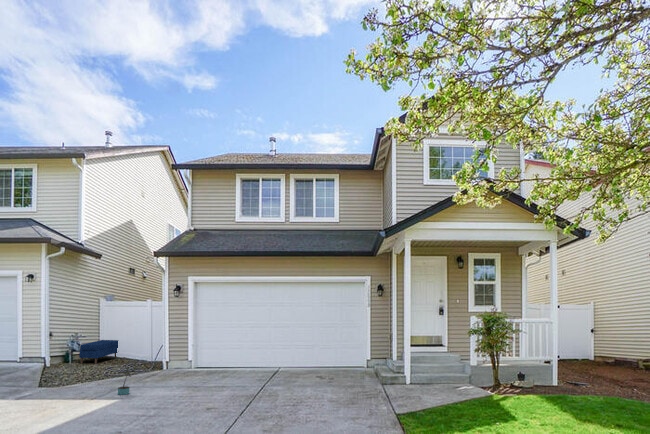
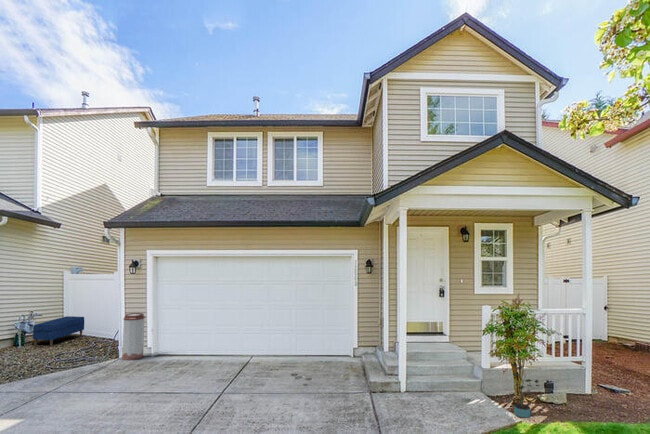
trash can: none [168,331,187,371] -> present [122,313,145,360]
potted plant: present [117,357,136,395] -> present [511,364,539,417]

